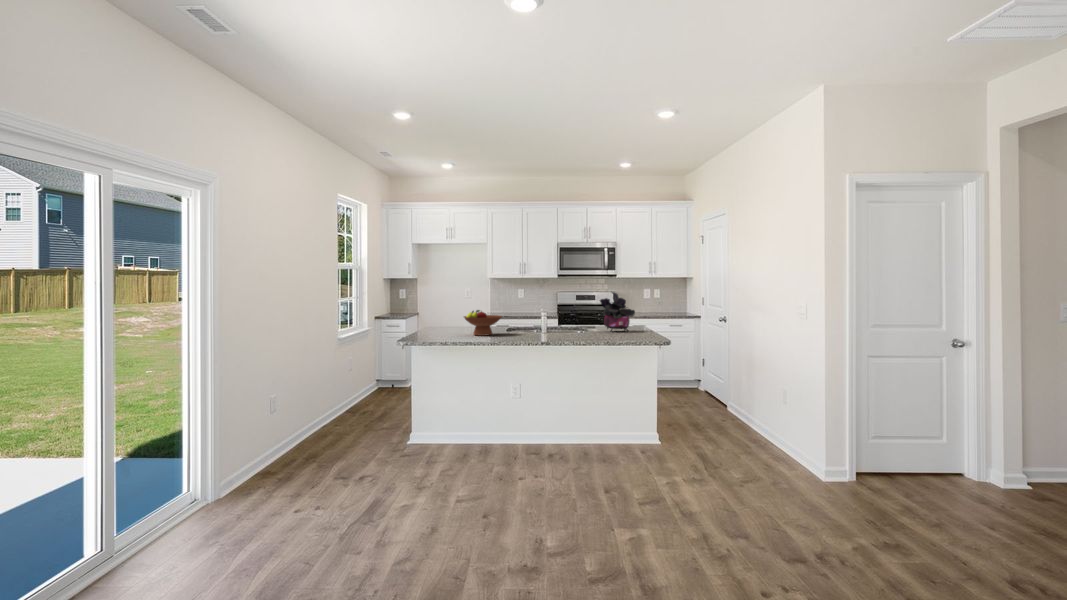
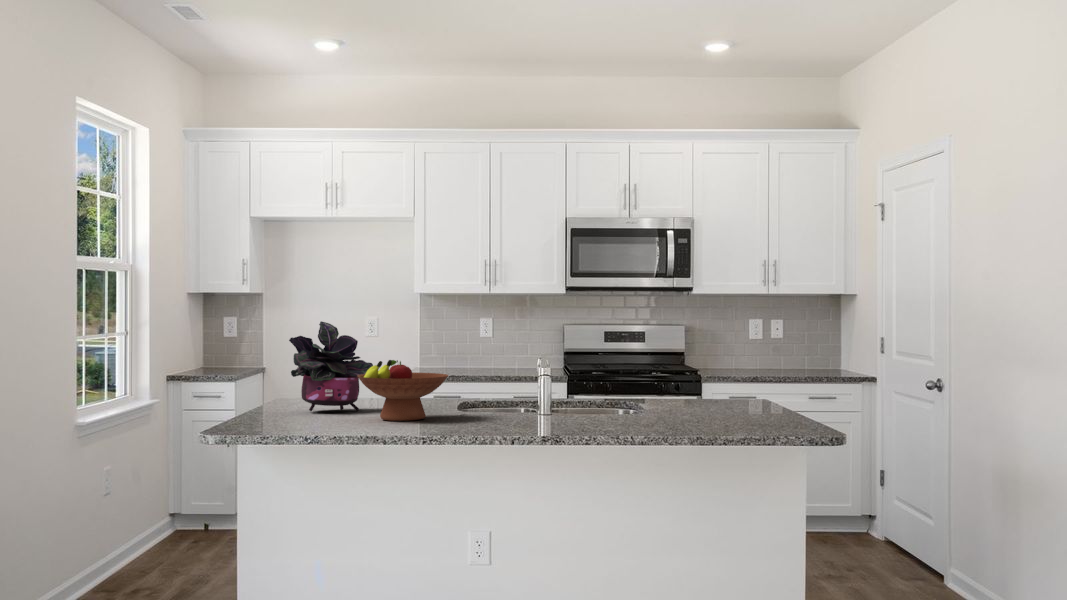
potted plant: present [600,292,635,331] -> present [289,321,373,411]

